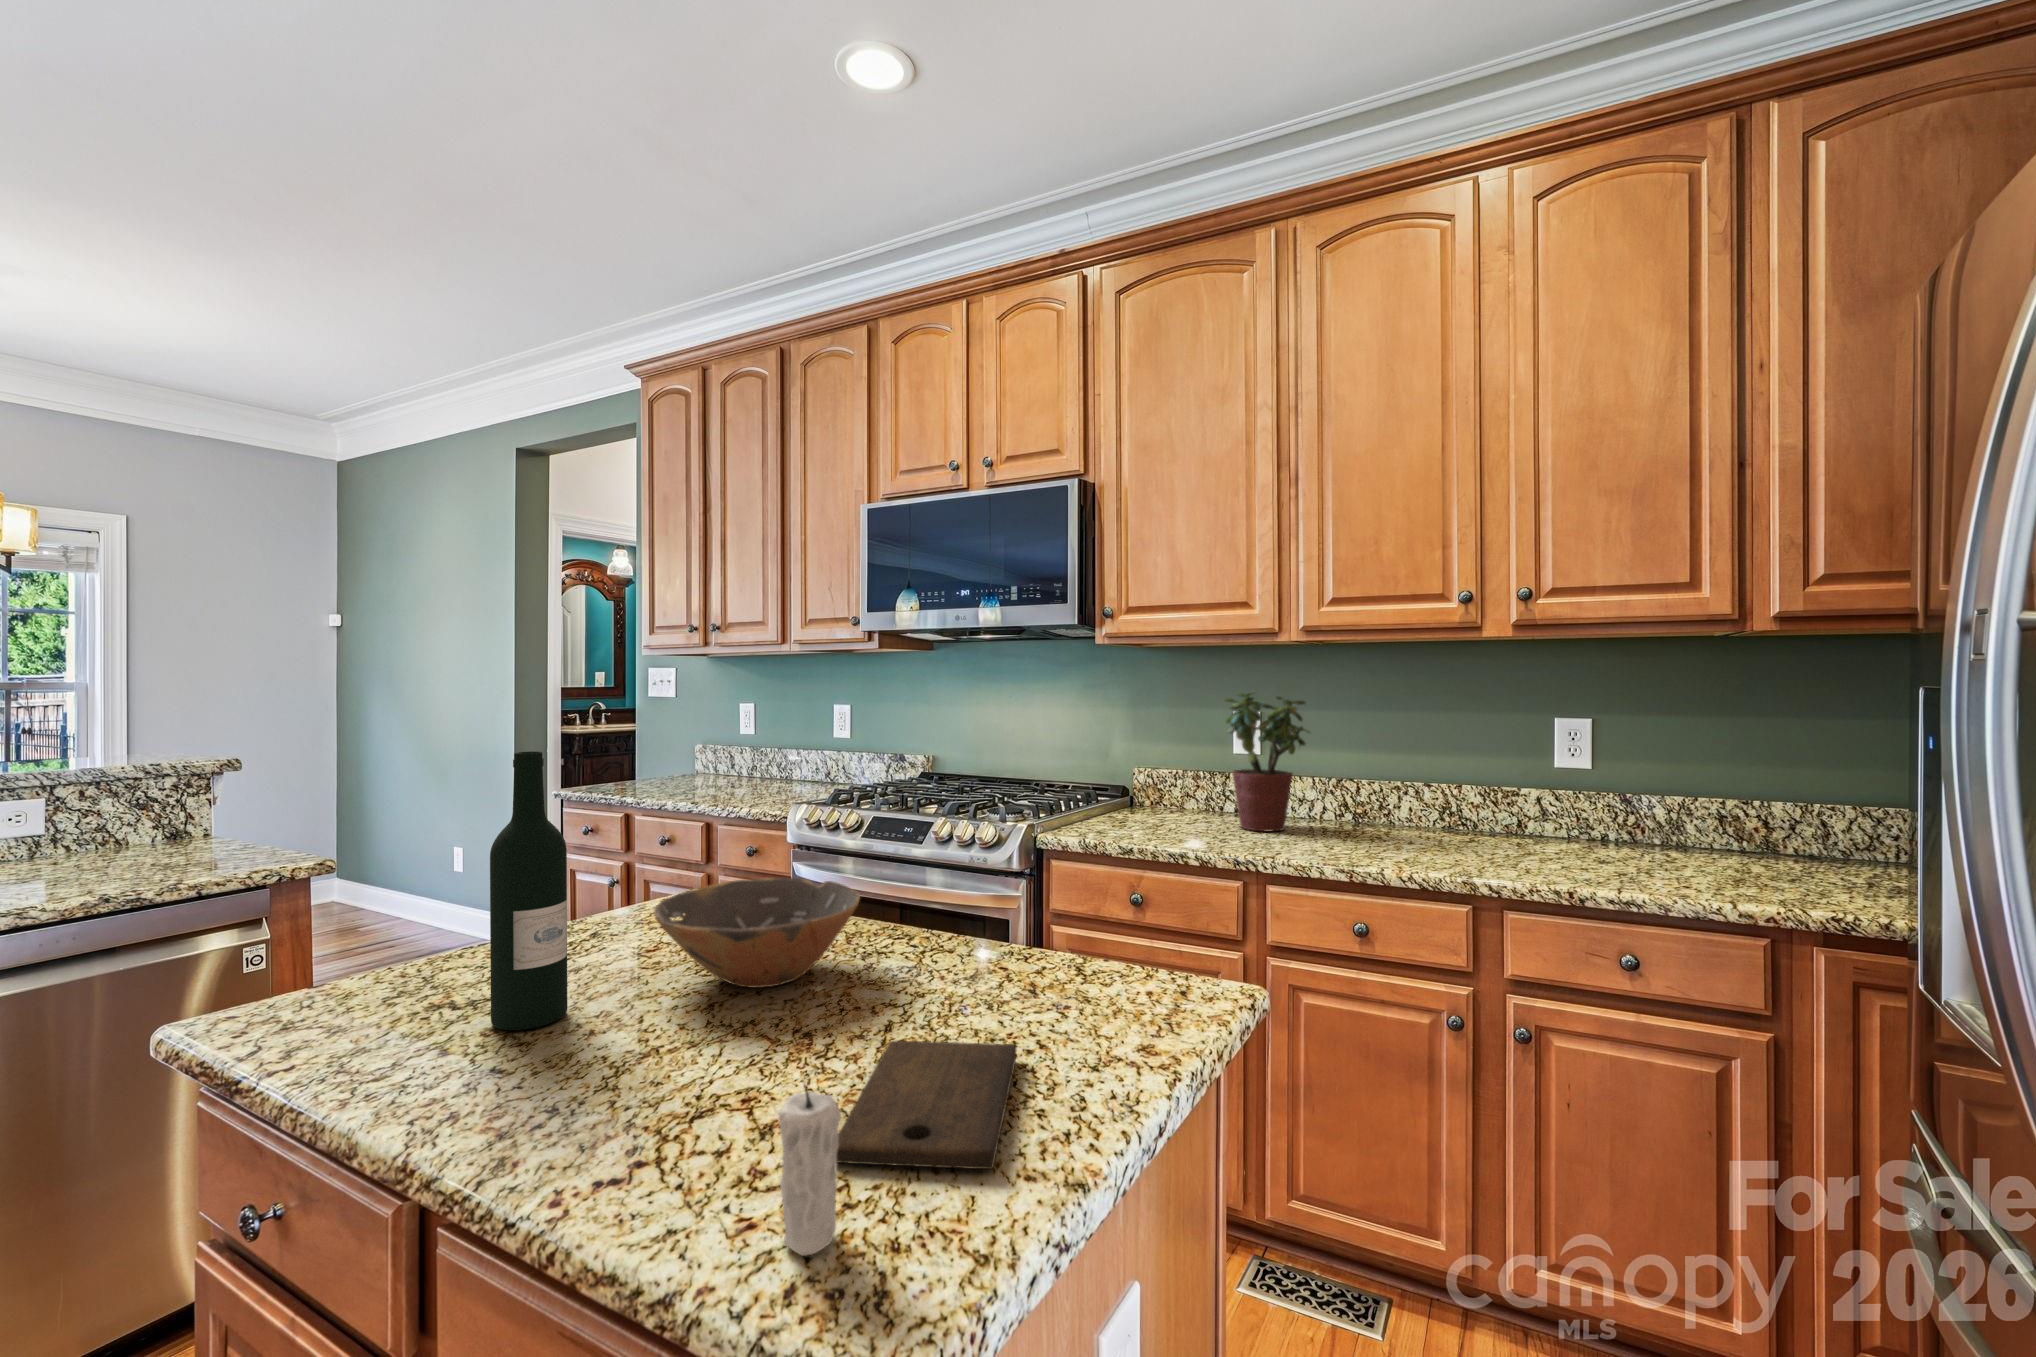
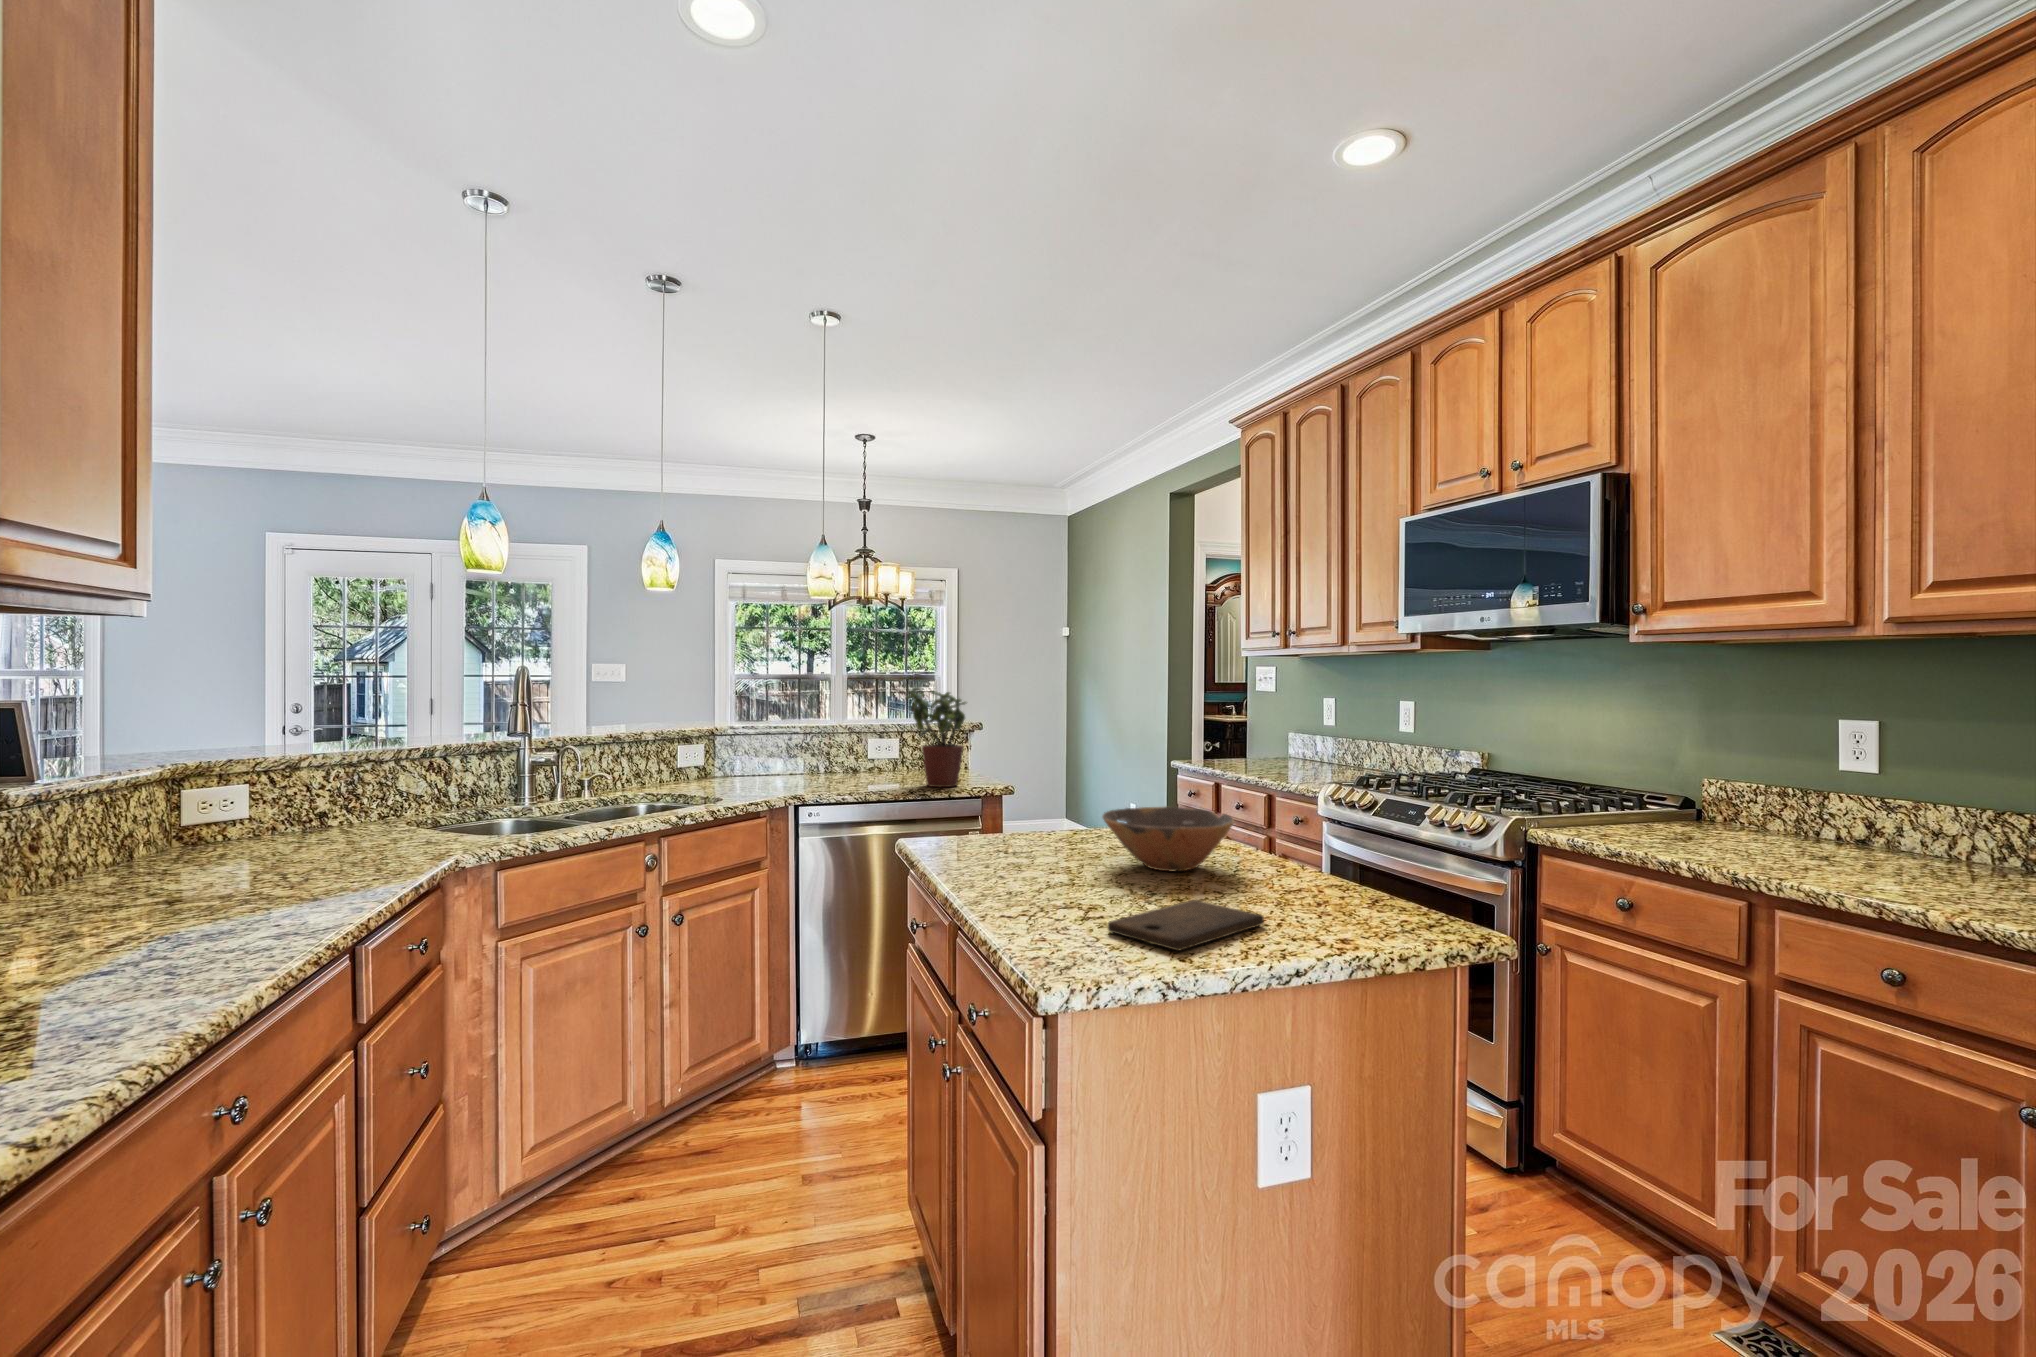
potted plant: present [1225,690,1309,832] -> present [905,687,966,787]
wine bottle: present [490,751,567,1030] -> none [1016,710,1054,863]
candle: present [778,1088,841,1256] -> none [1054,862,1083,950]

